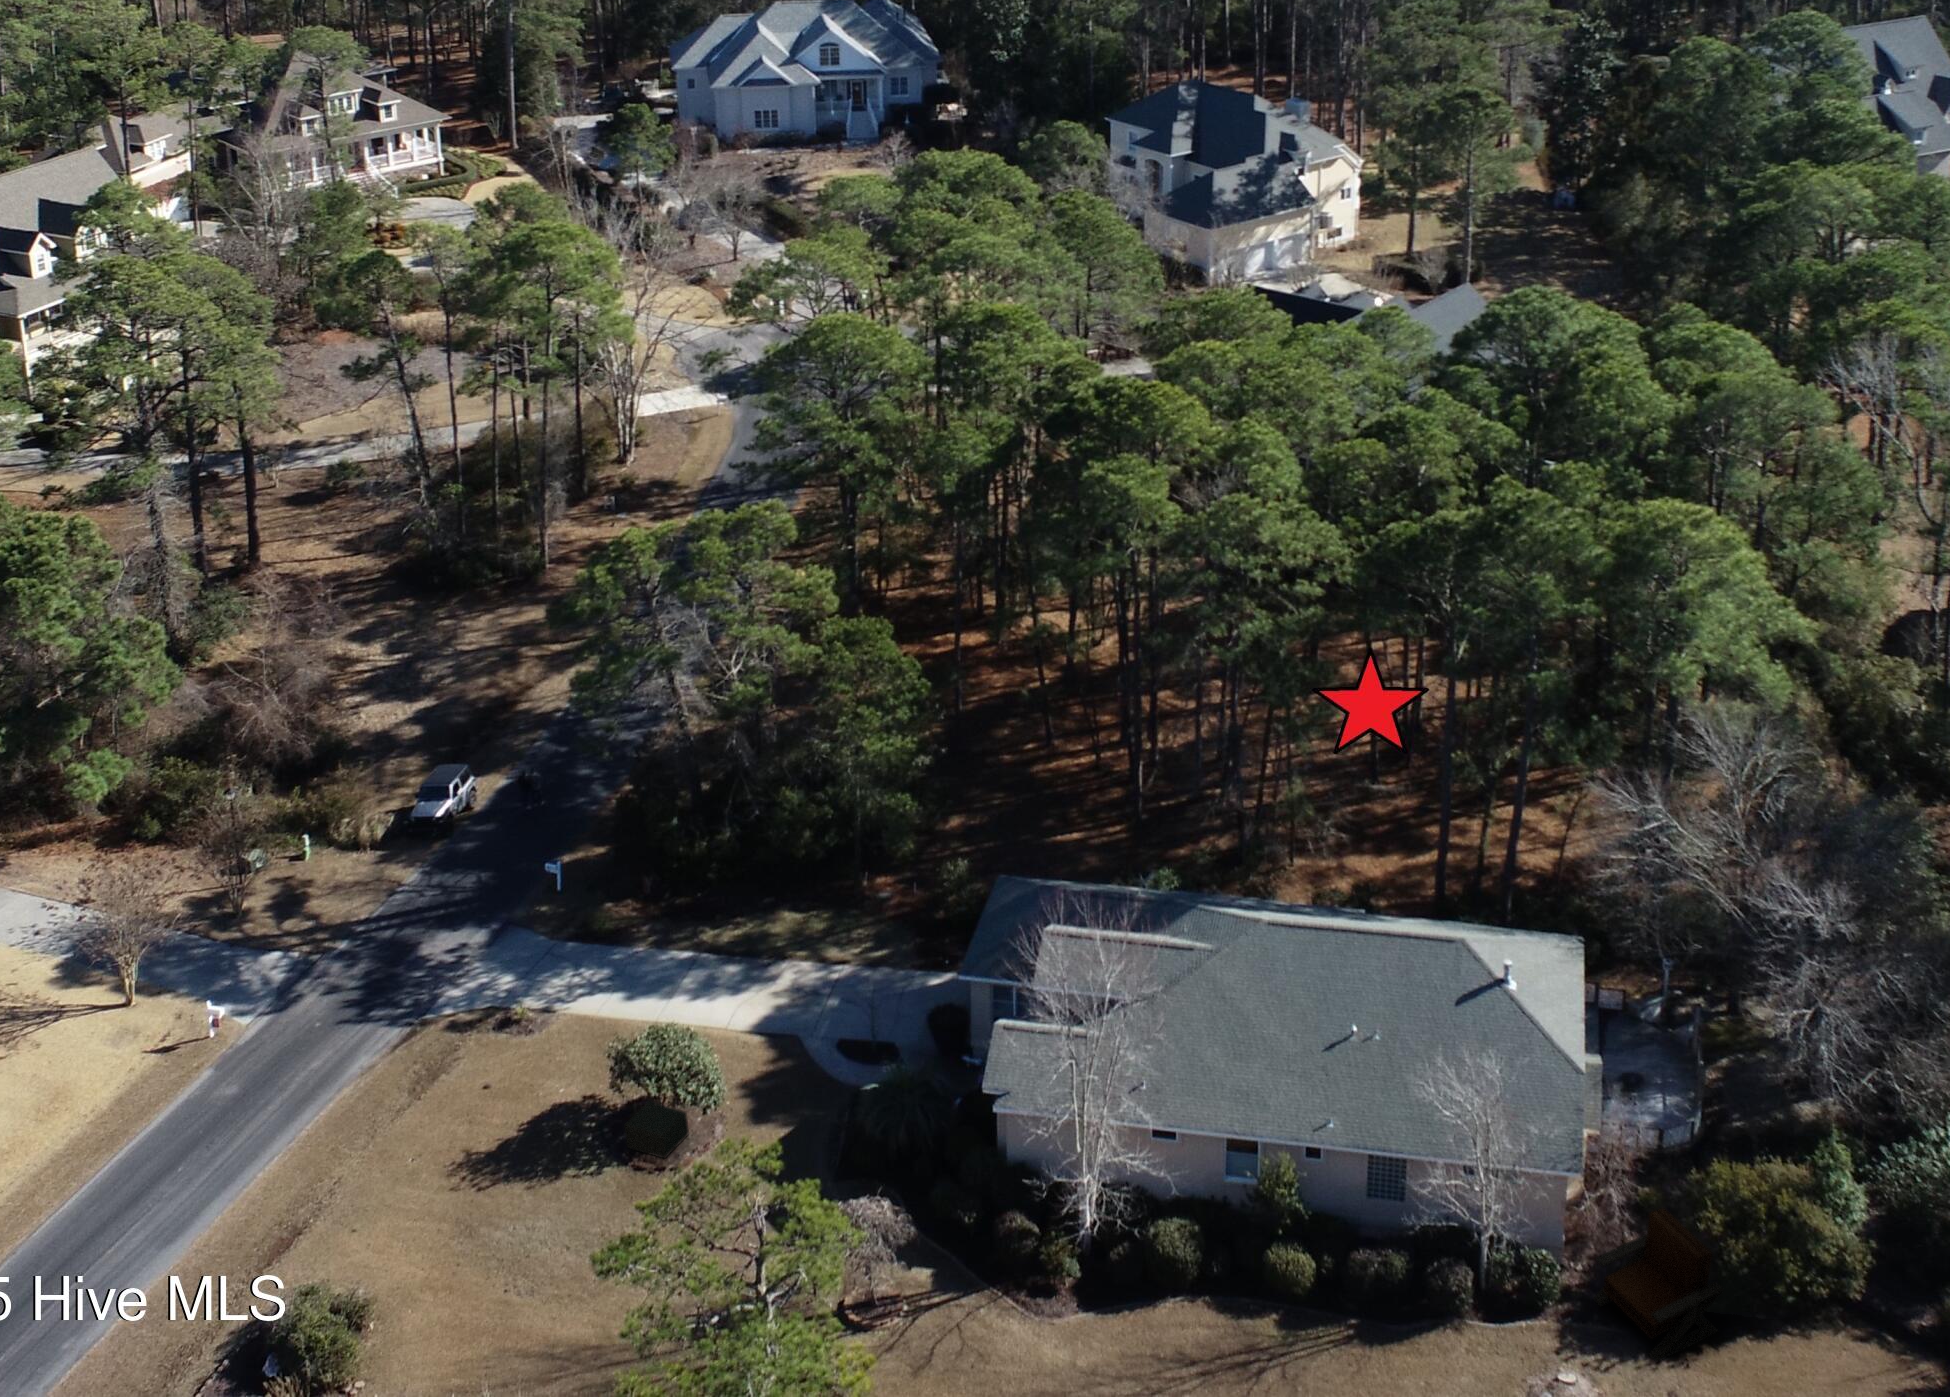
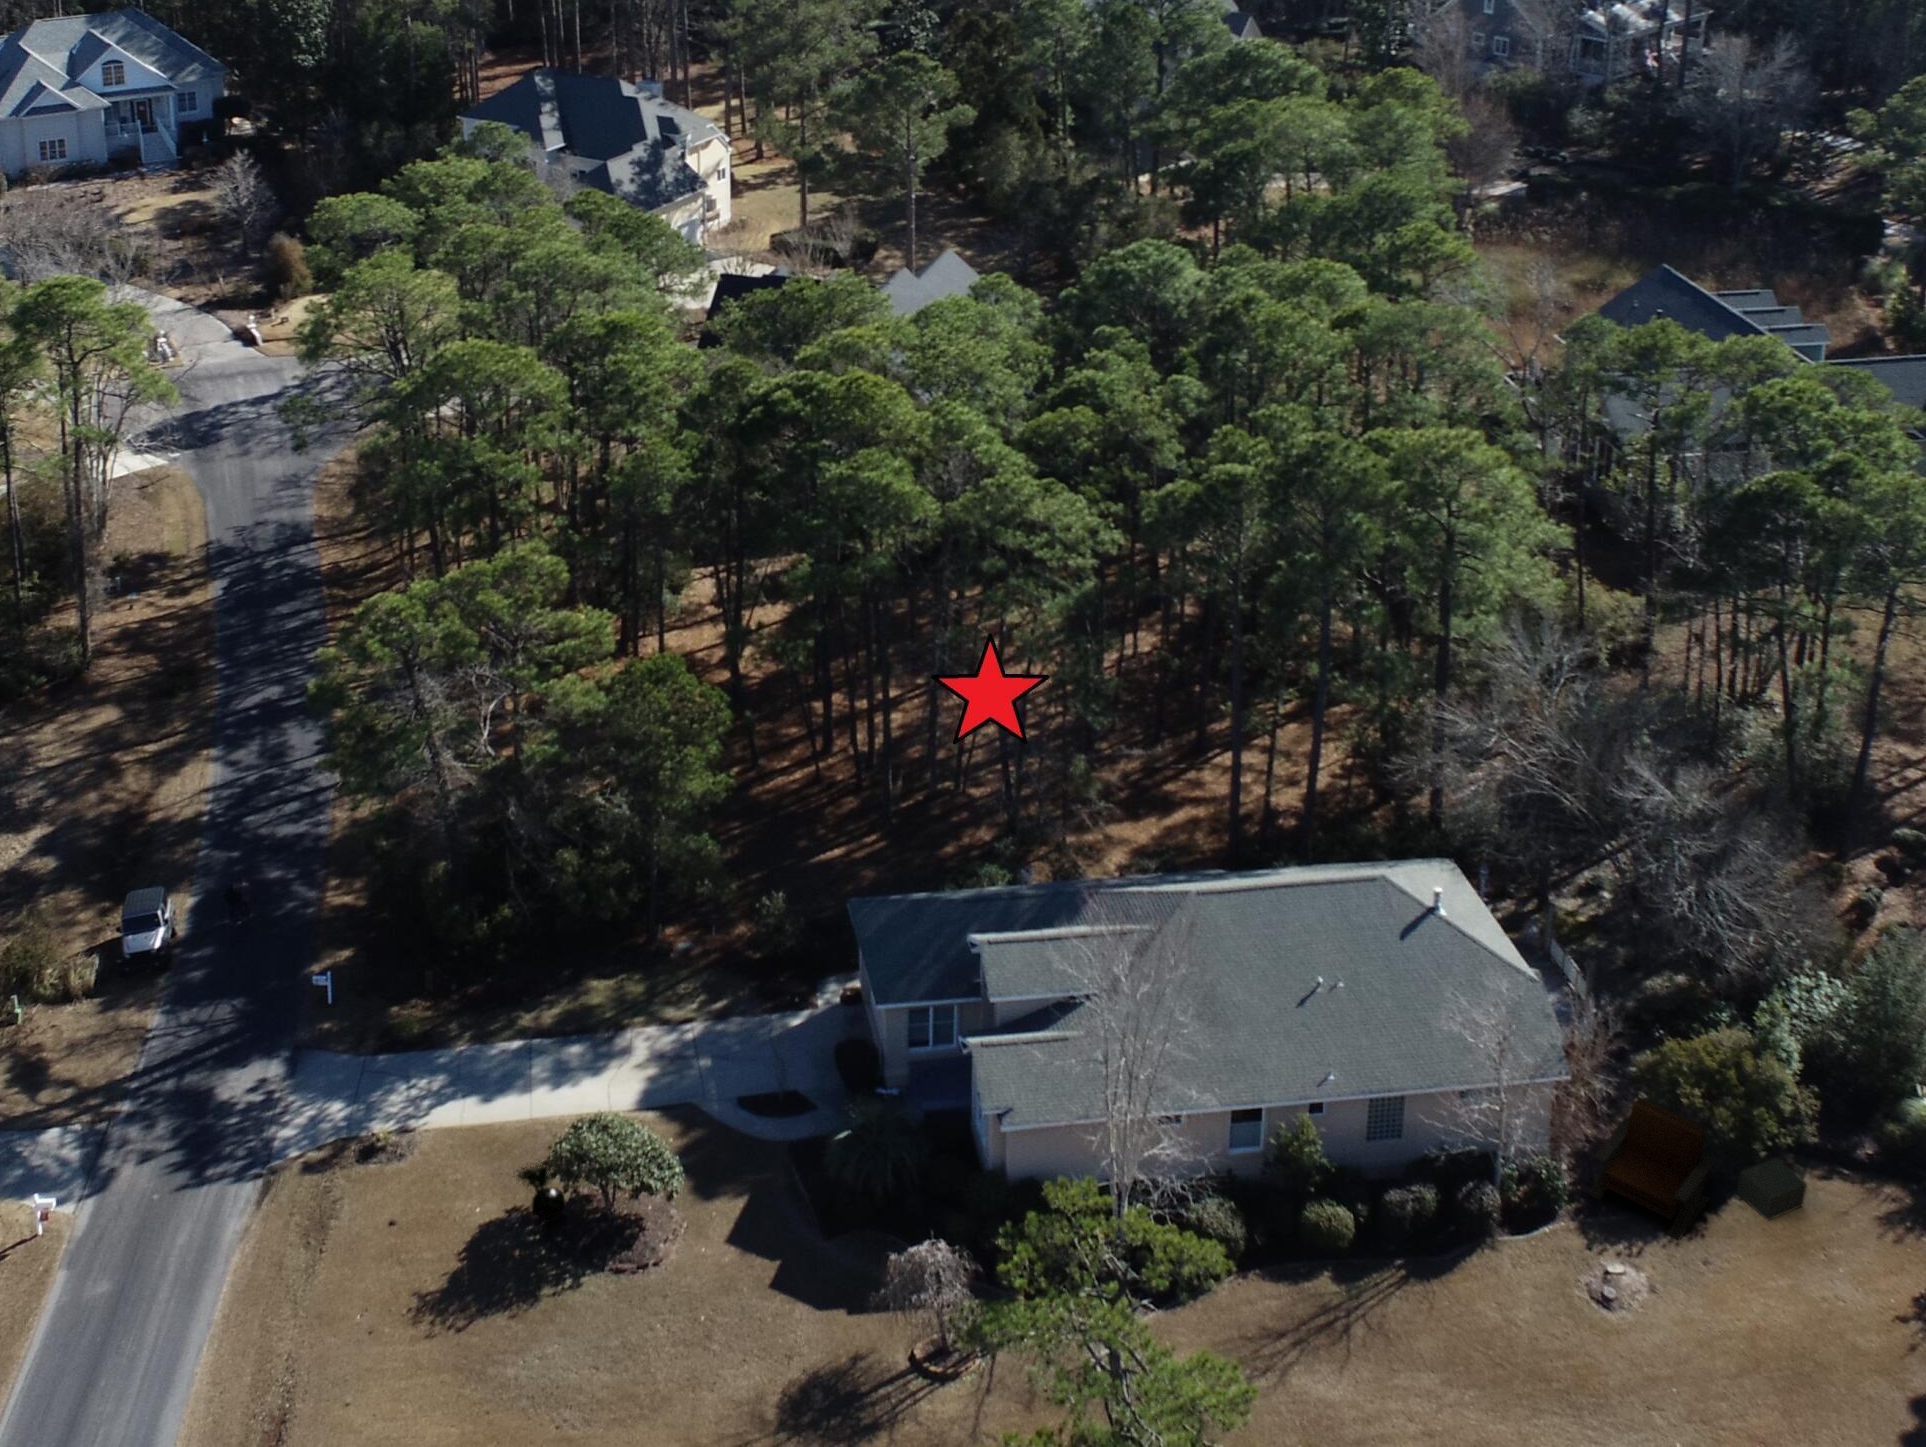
potted tree: none [575,1044,627,1111] -> present [514,1161,566,1222]
storage box: present [624,1101,689,1158] -> present [1737,1158,1807,1220]

